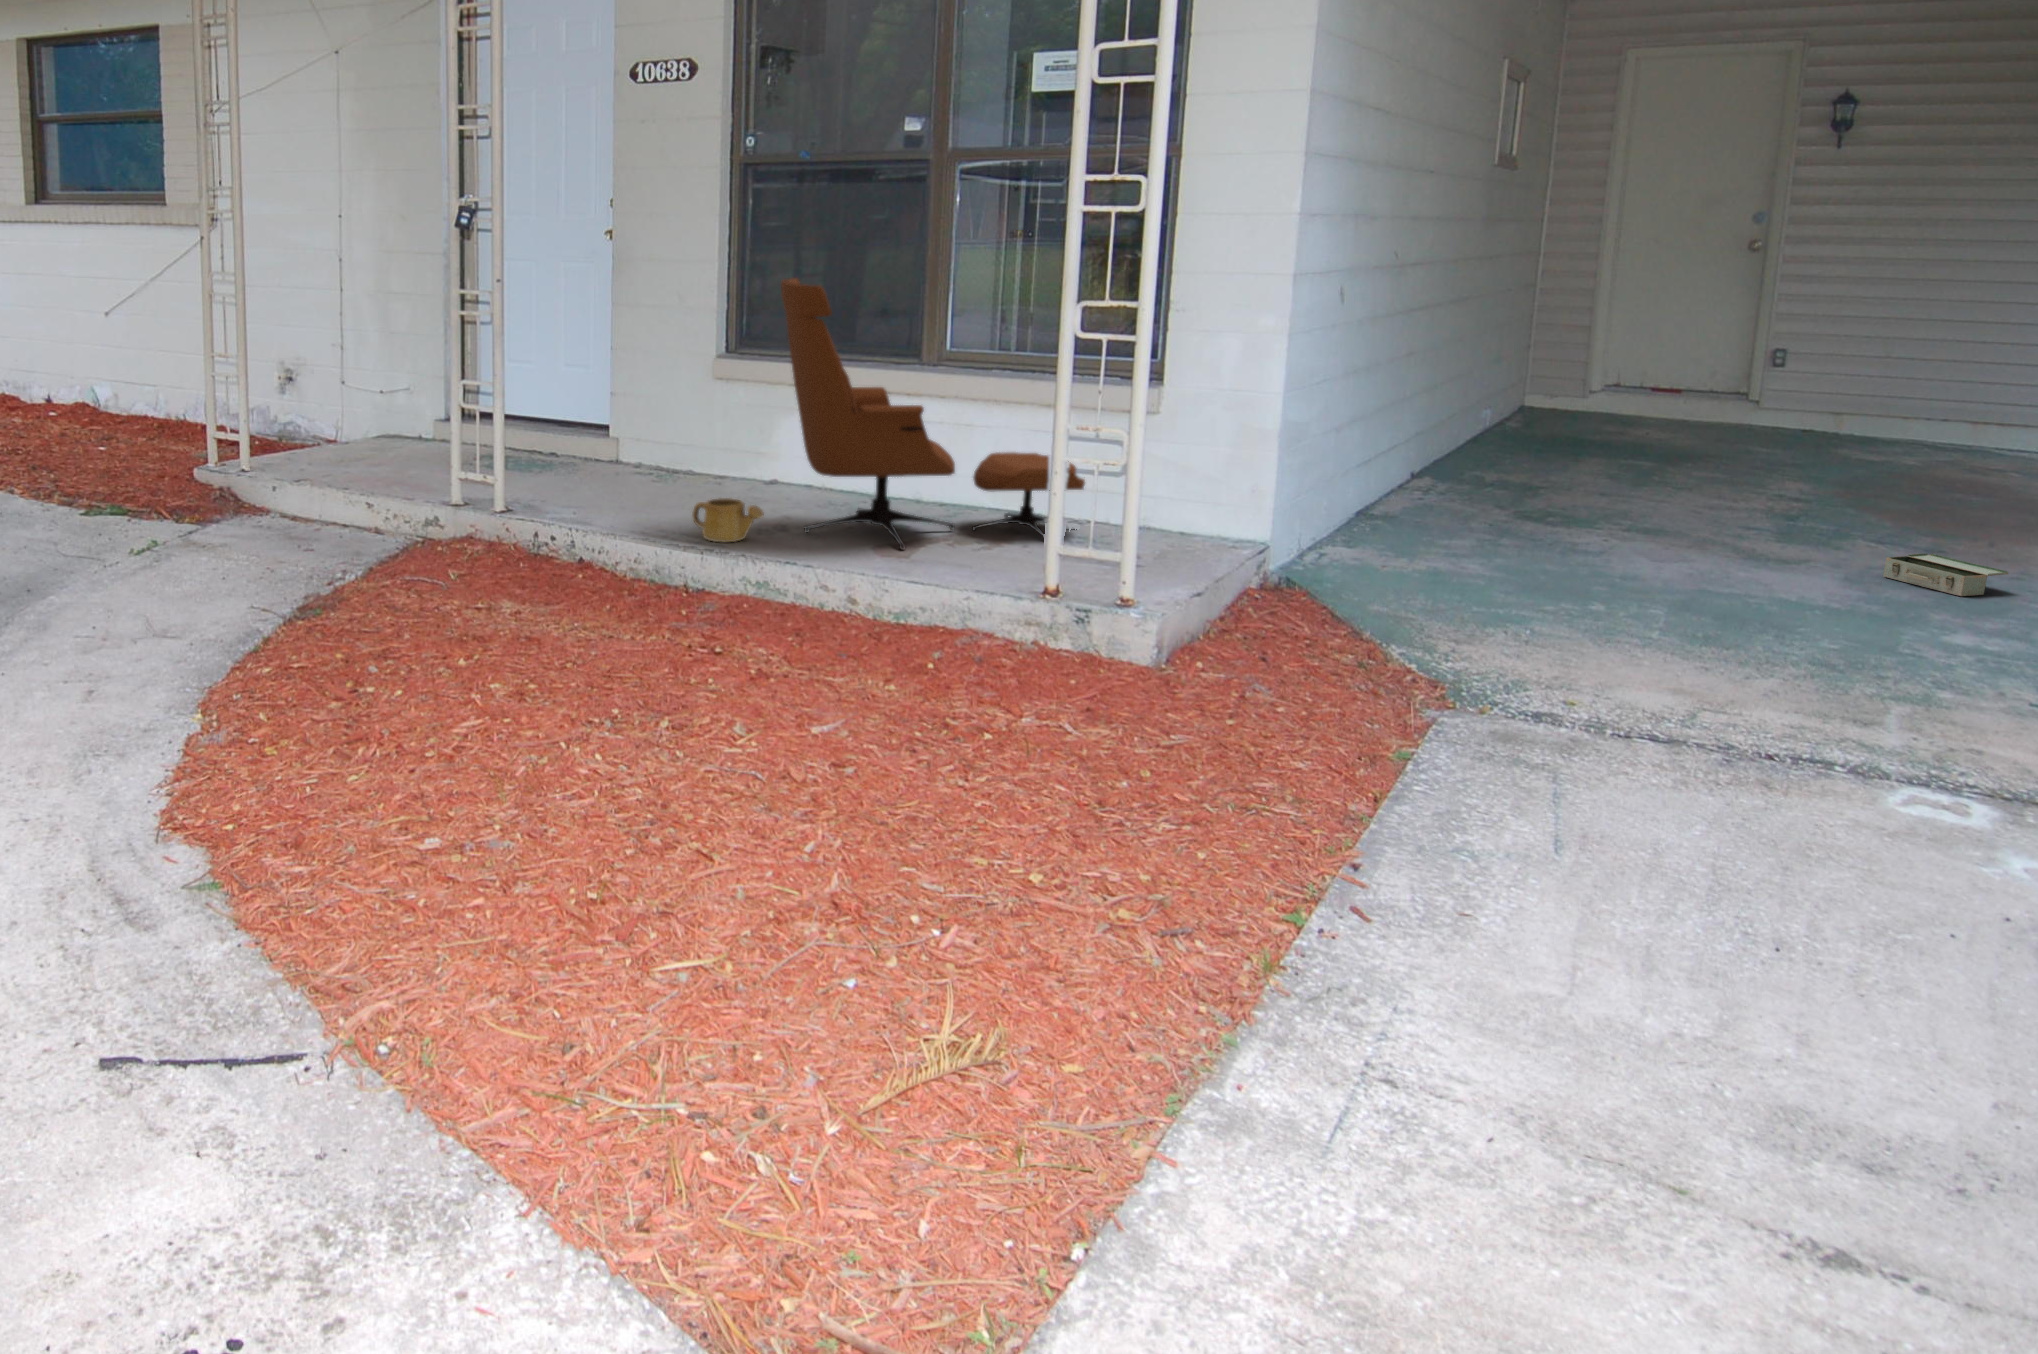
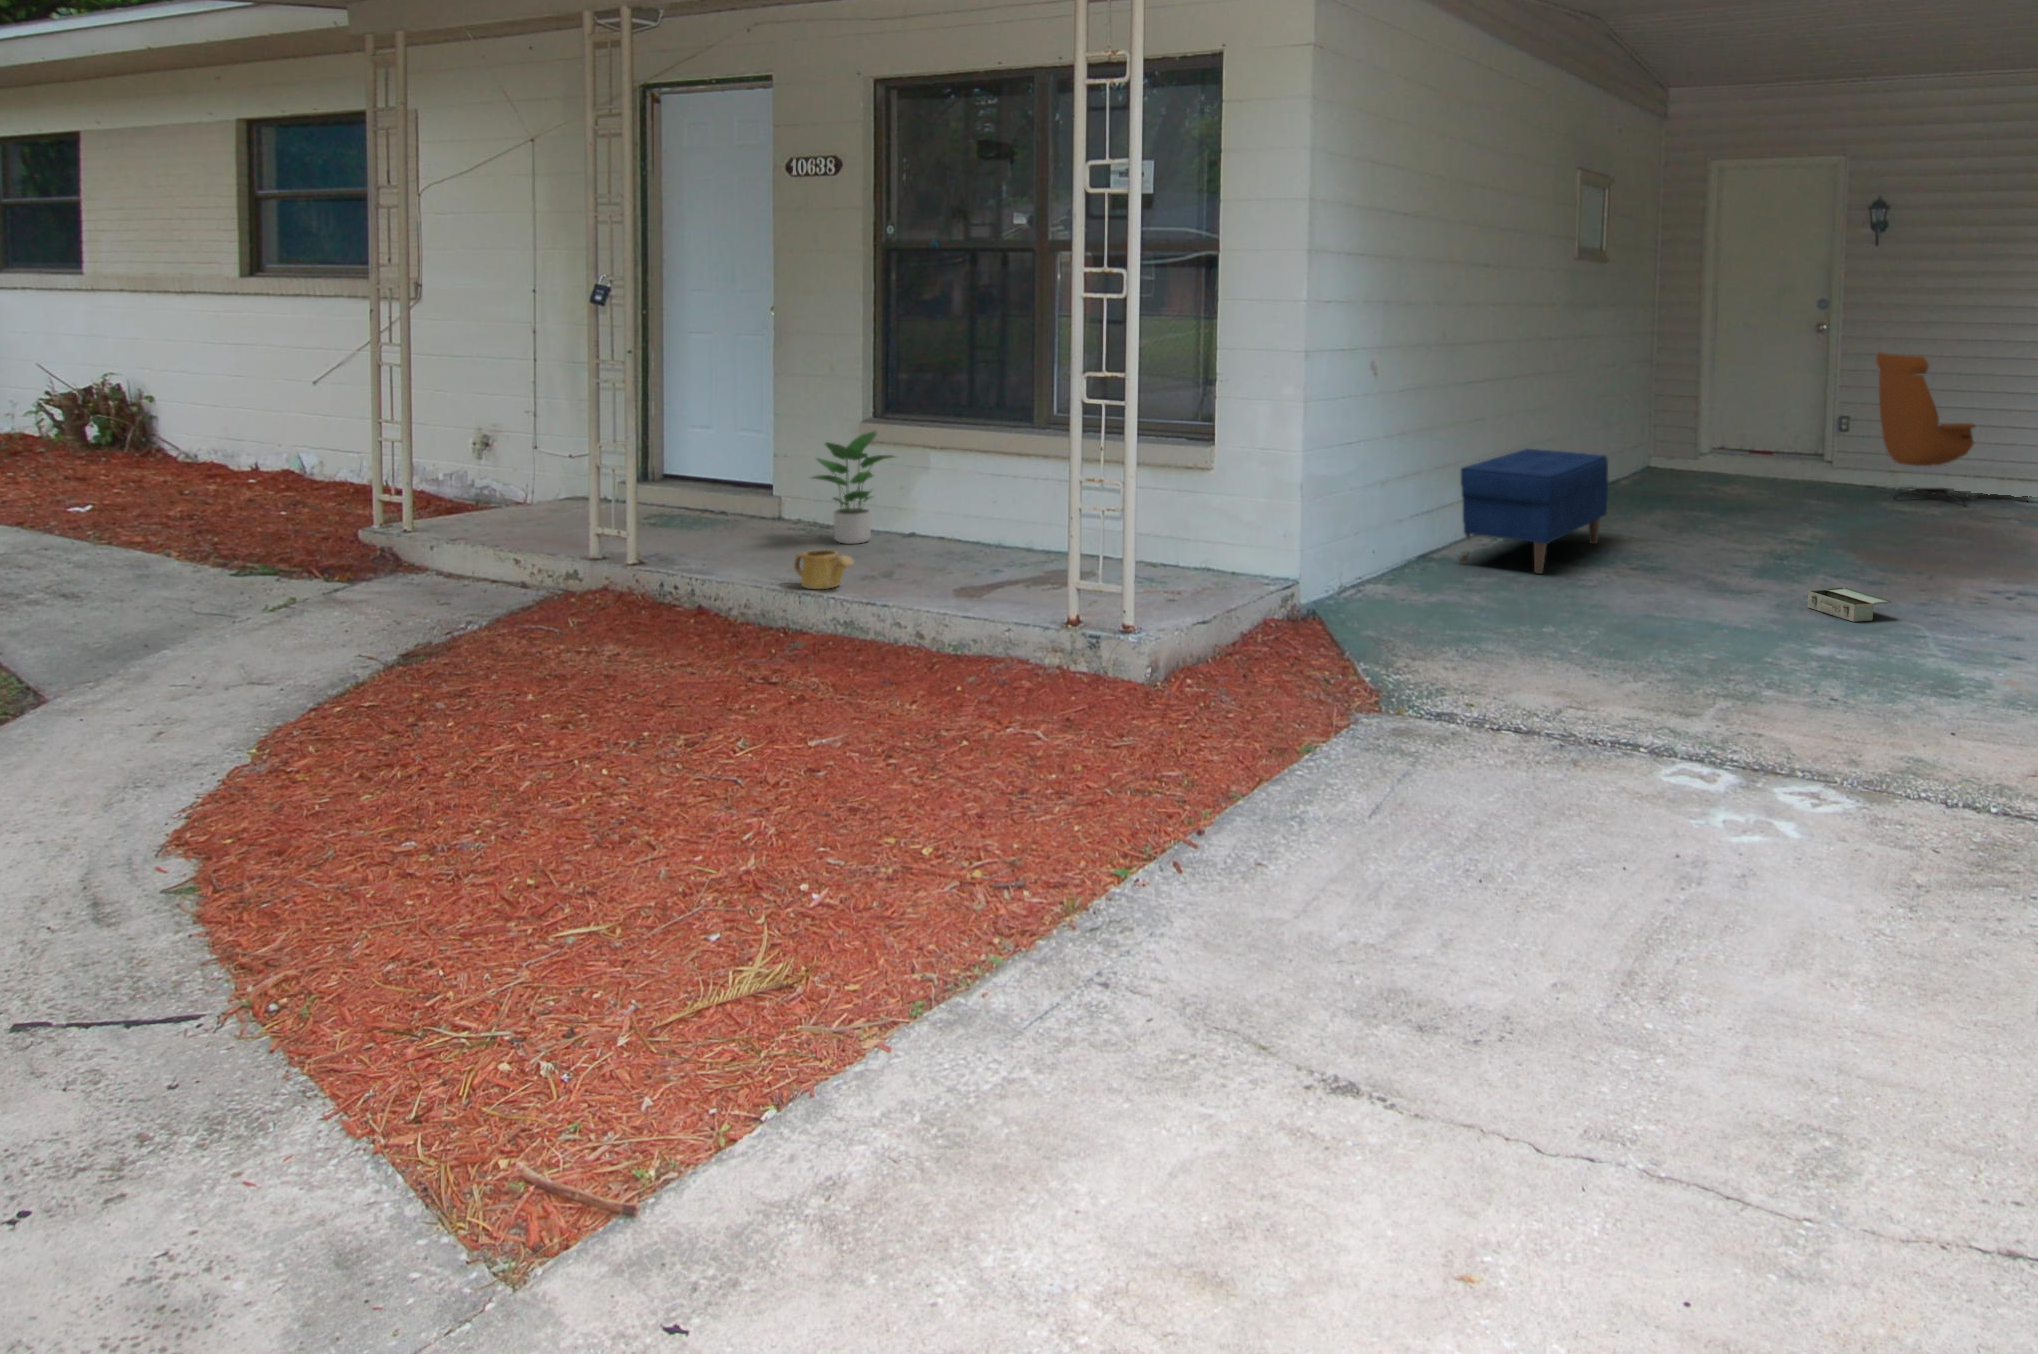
lounge chair: present [781,279,1085,549] -> present [1876,353,2028,505]
potted plant: none [673,364,770,489] -> present [813,430,894,544]
bench: none [1388,383,1558,529] -> present [1459,449,1608,574]

